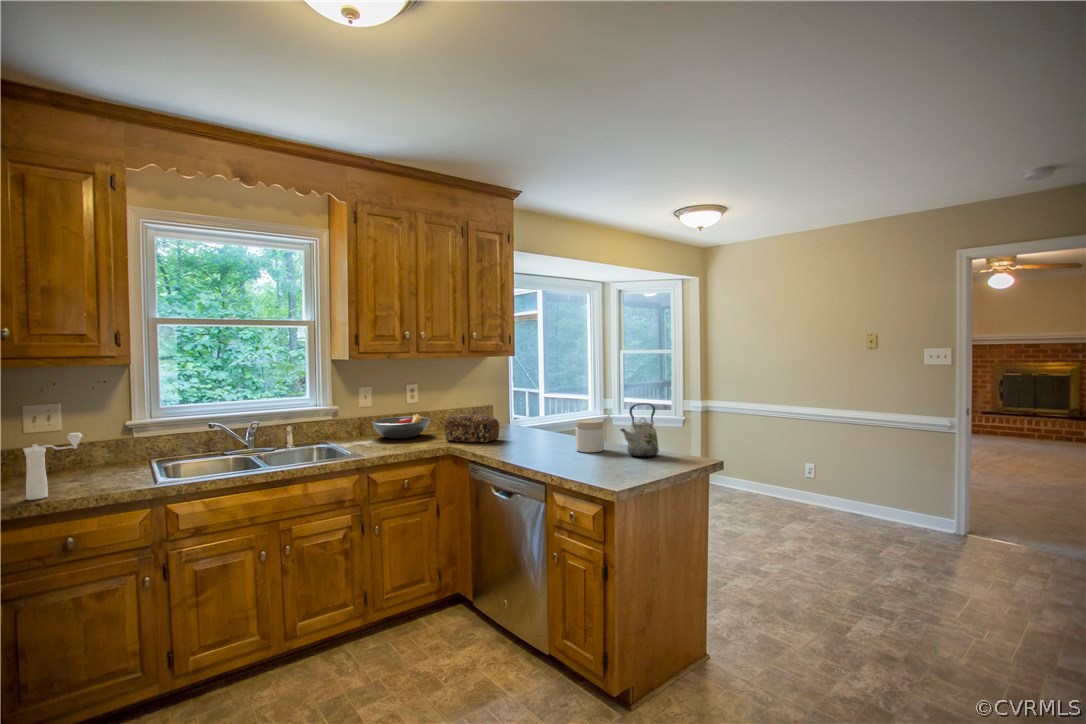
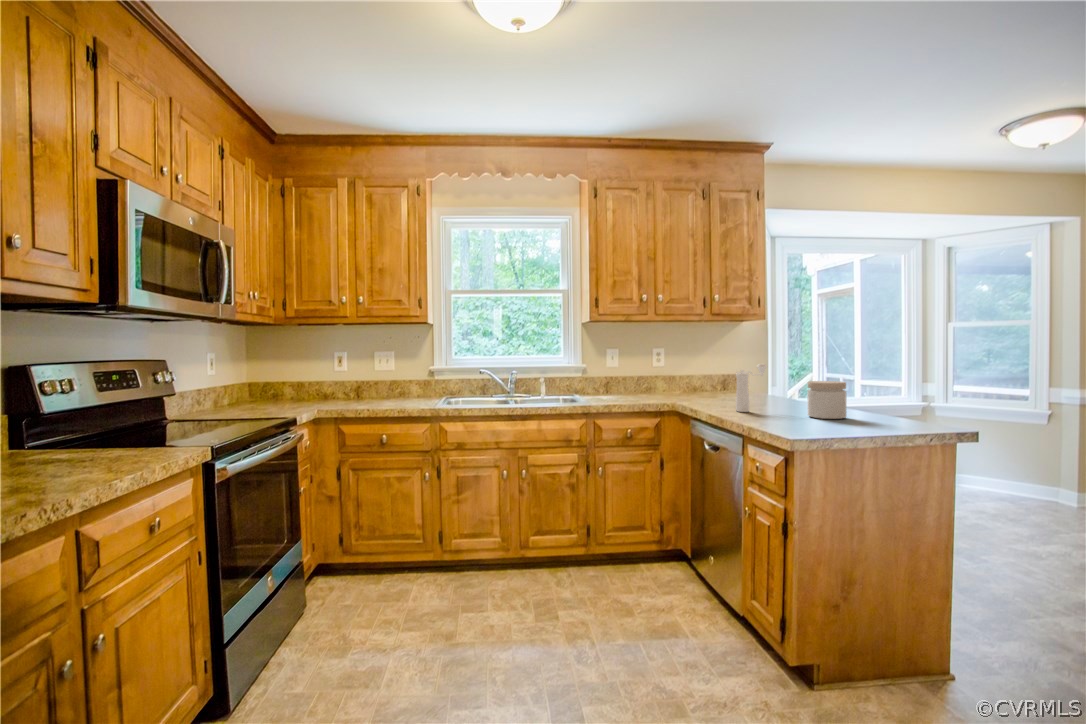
kettle: present [620,403,659,457] -> none [859,359,923,428]
fruit bowl: present [372,414,431,438] -> none [614,375,669,396]
bread loaf: present [444,414,499,442] -> none [674,375,732,403]
pepper mill: present [23,433,82,500] -> present [736,364,767,412]

